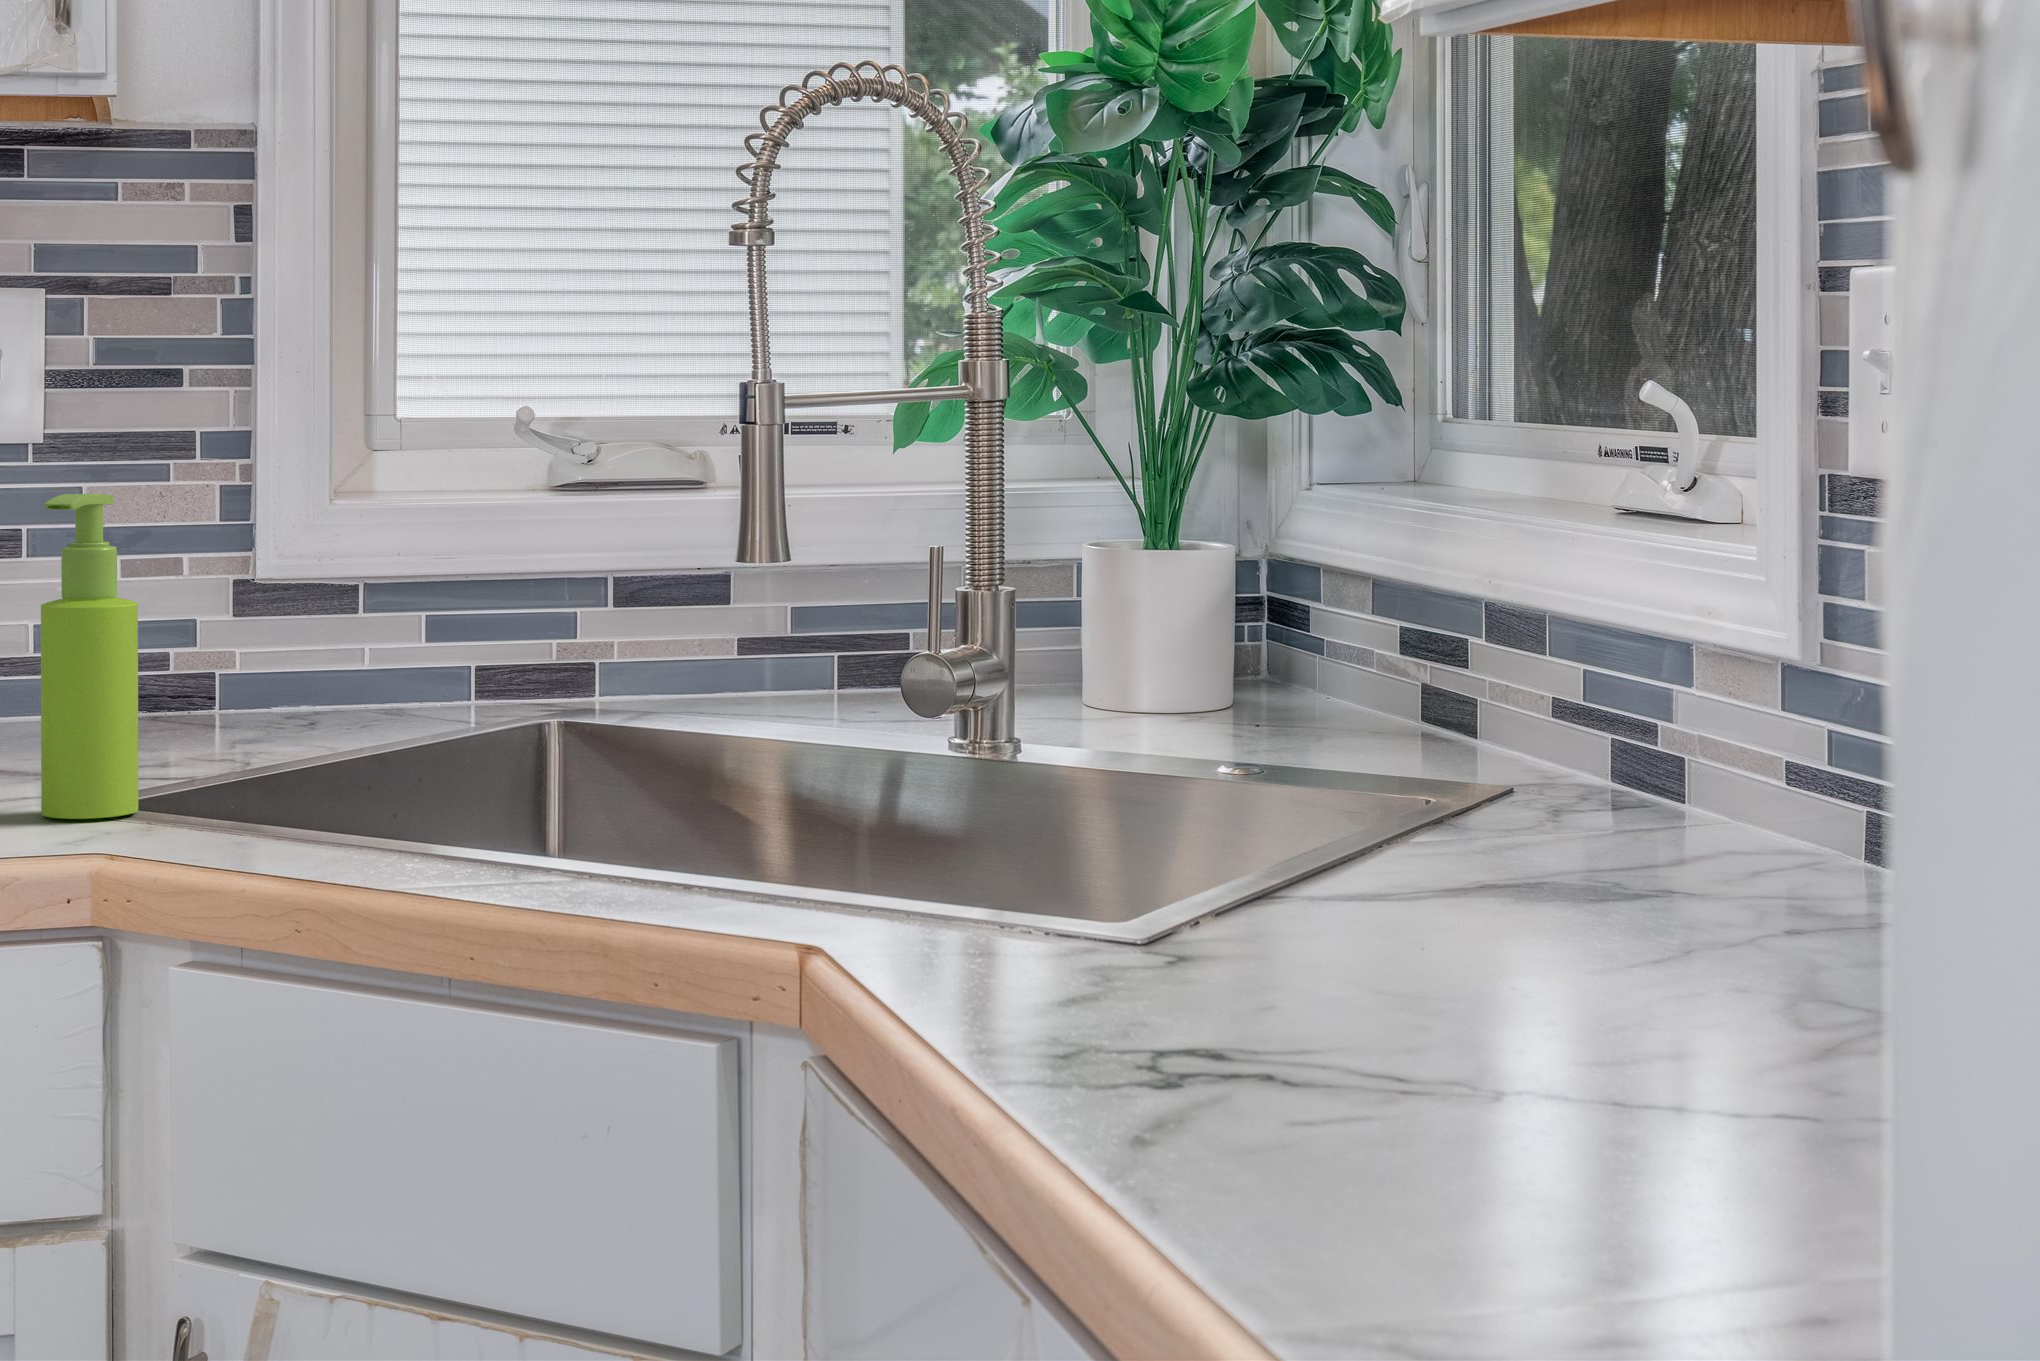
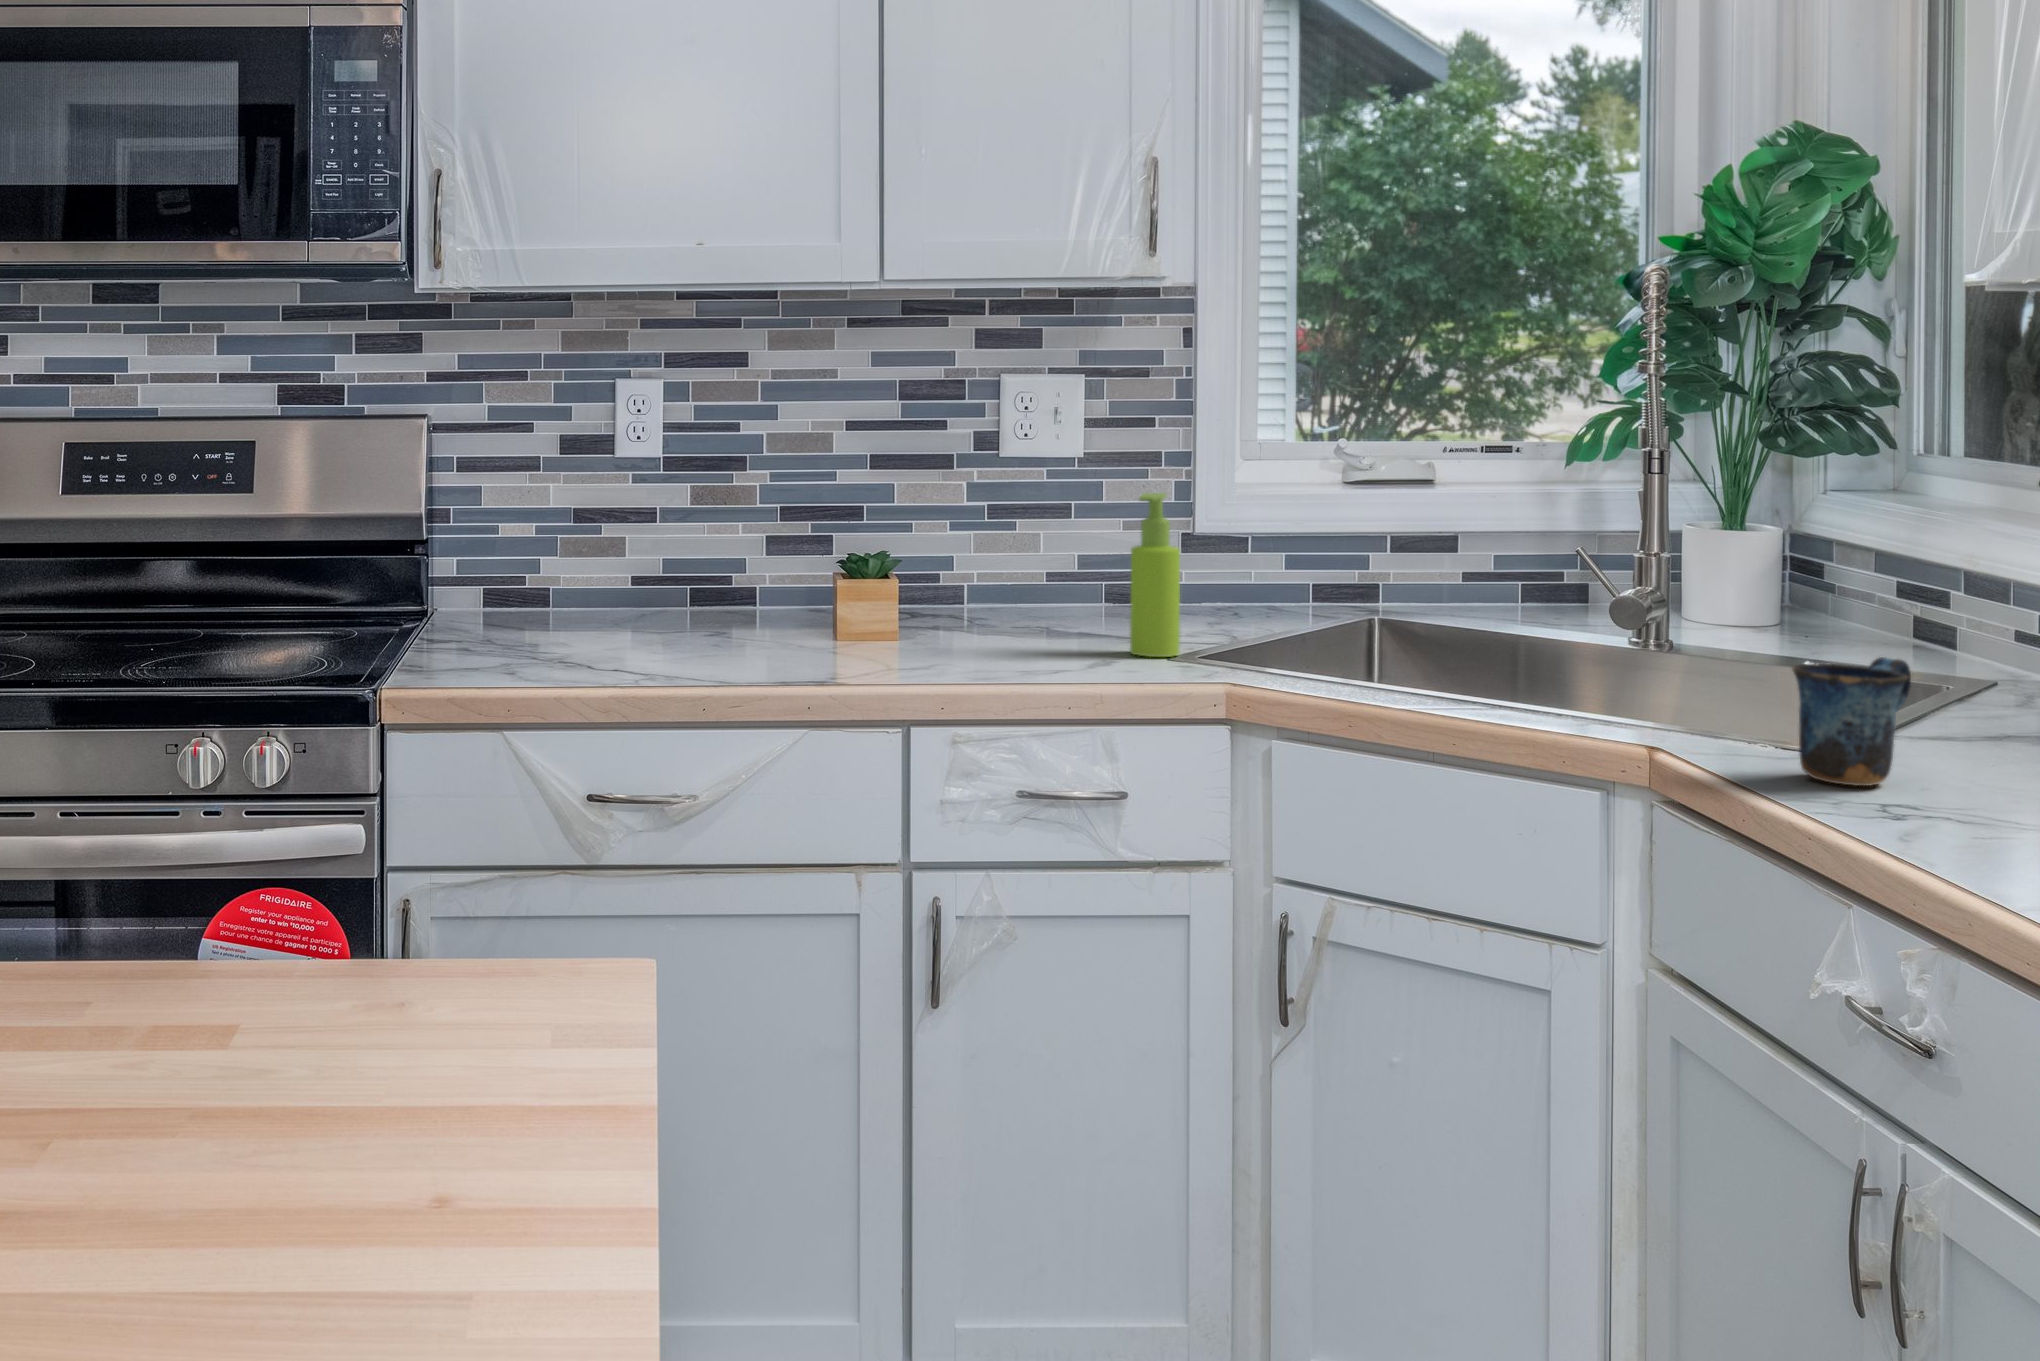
mug: none [1049,740,1263,990] -> present [1792,657,1911,786]

